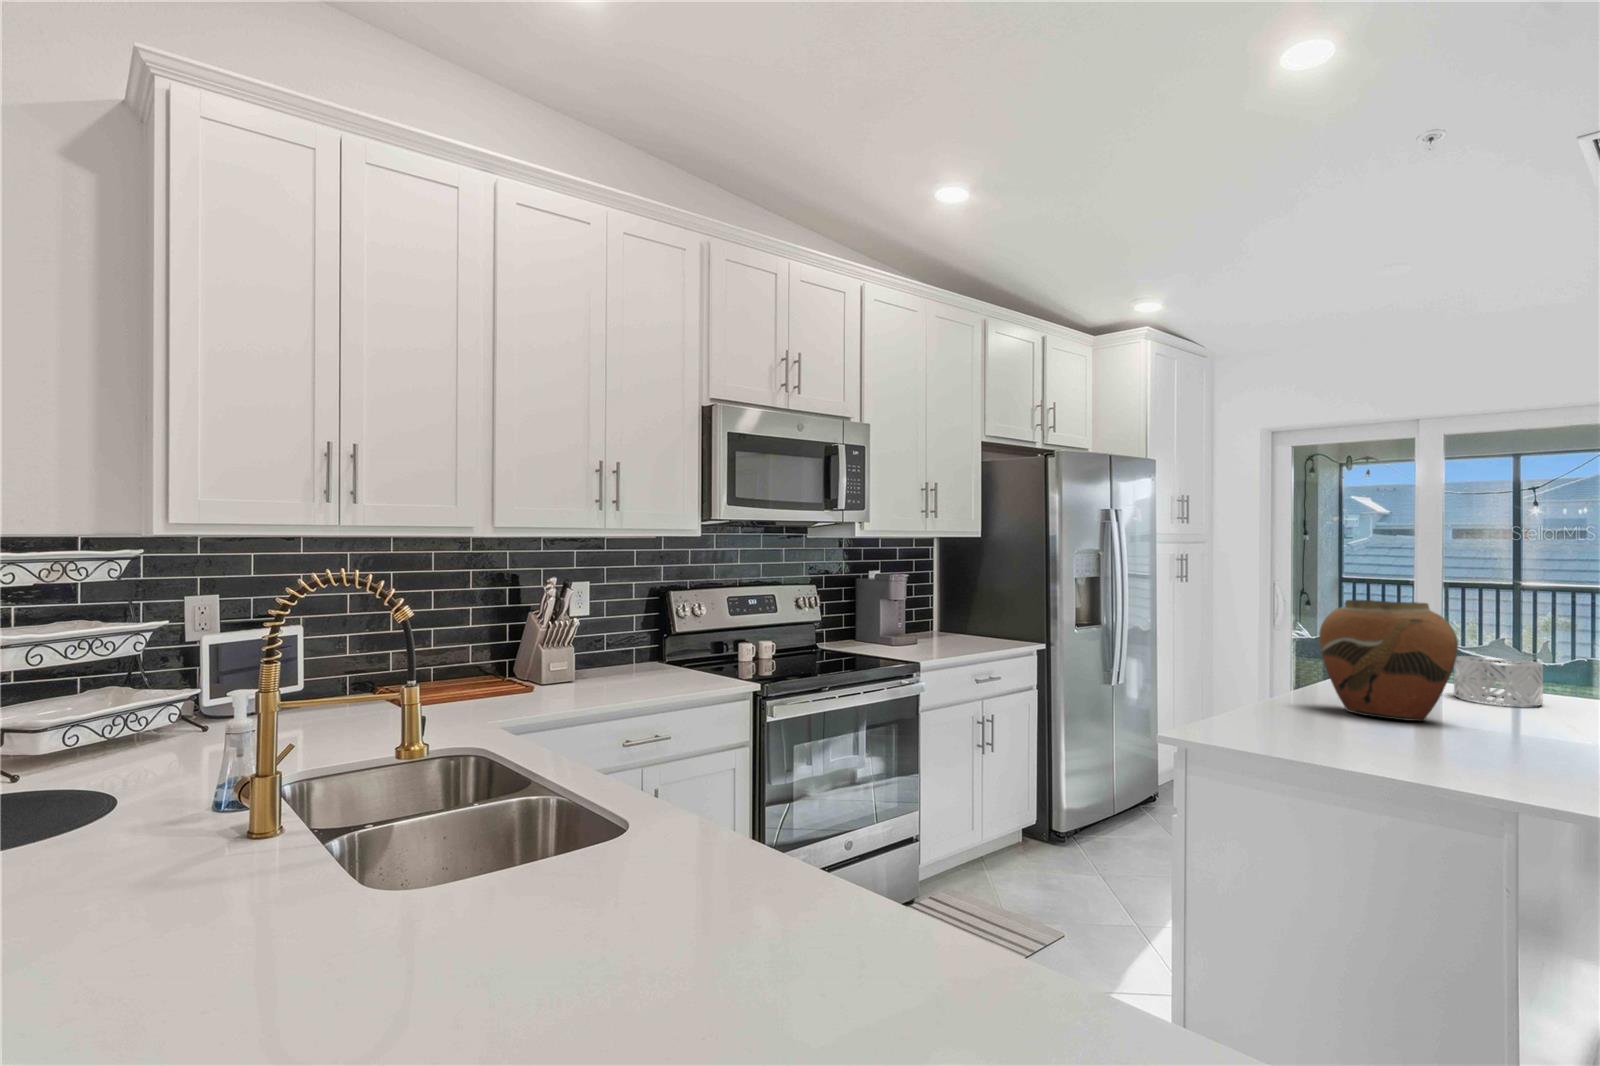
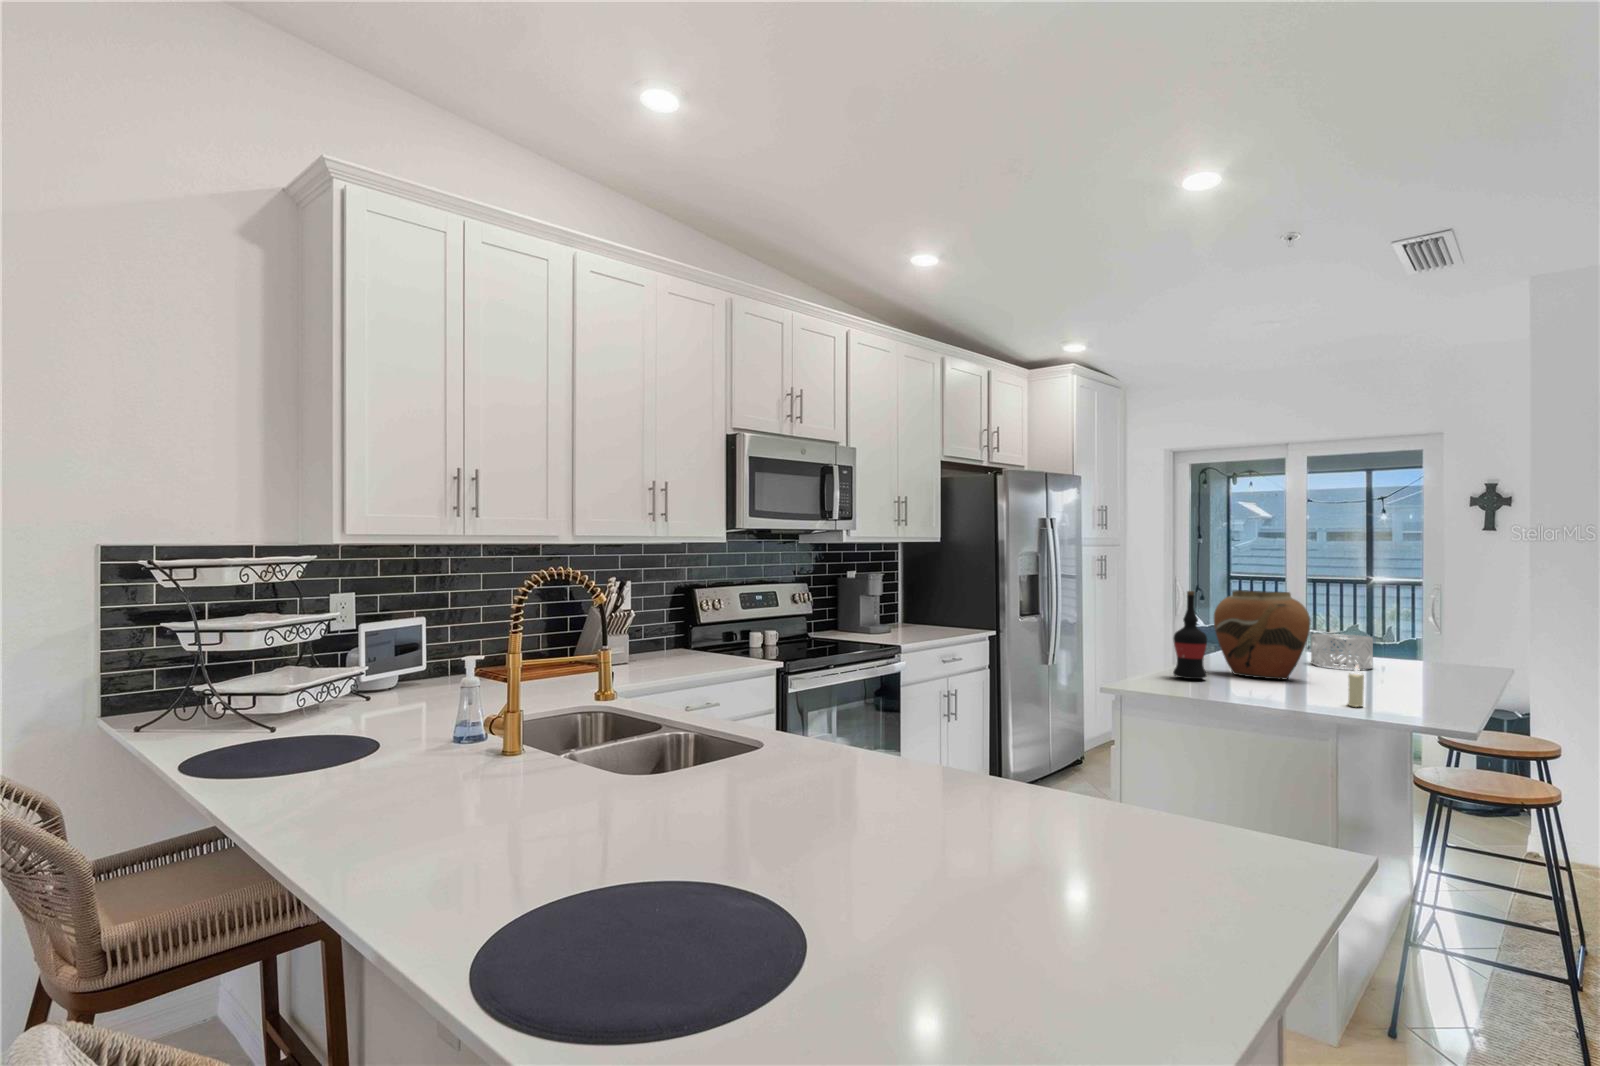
wine bottle: none [1262,600,1310,719] -> present [1173,591,1207,679]
candle: none [1519,710,1547,771] -> present [1348,665,1364,707]

